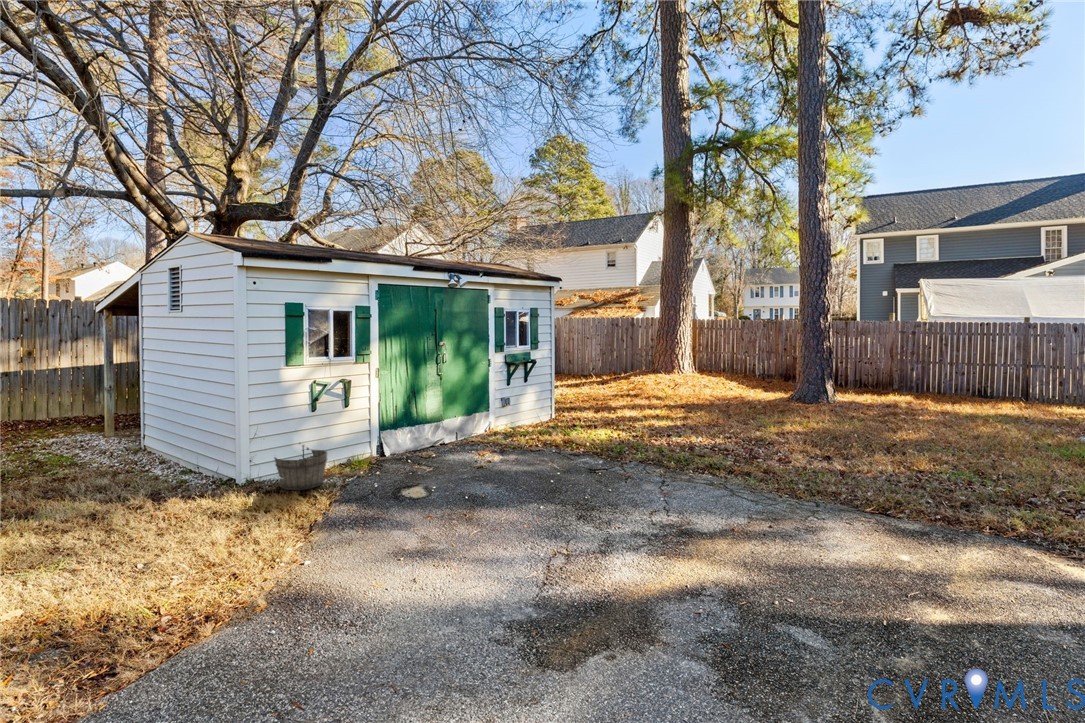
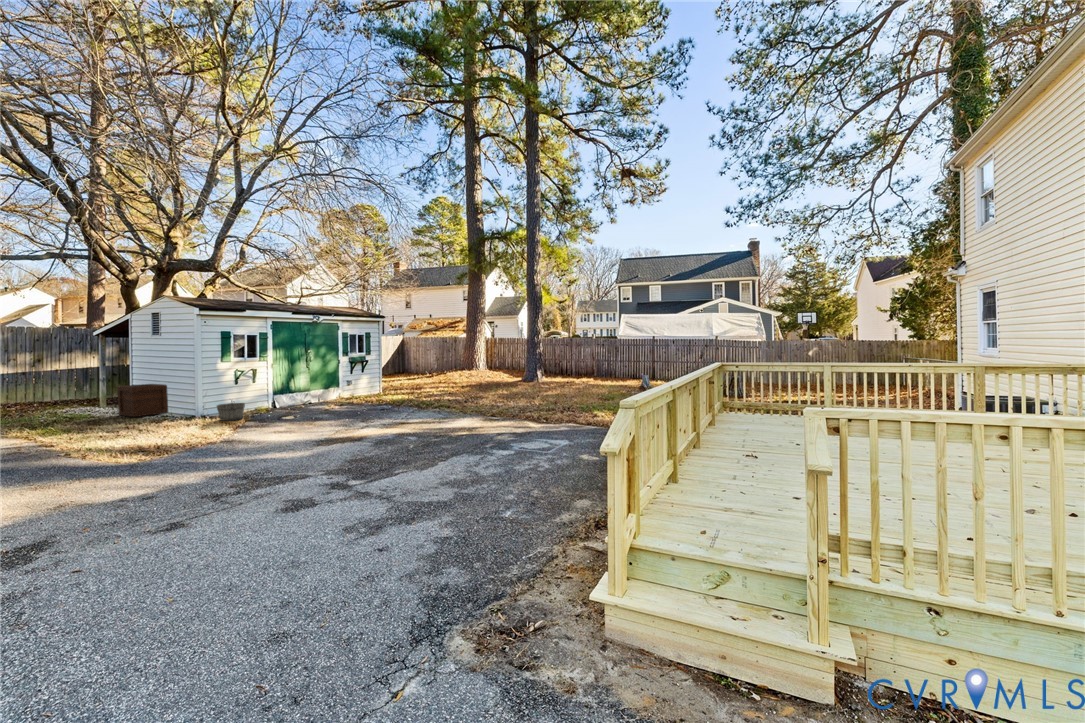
wooden crate: none [110,403,195,472] -> present [117,384,168,417]

